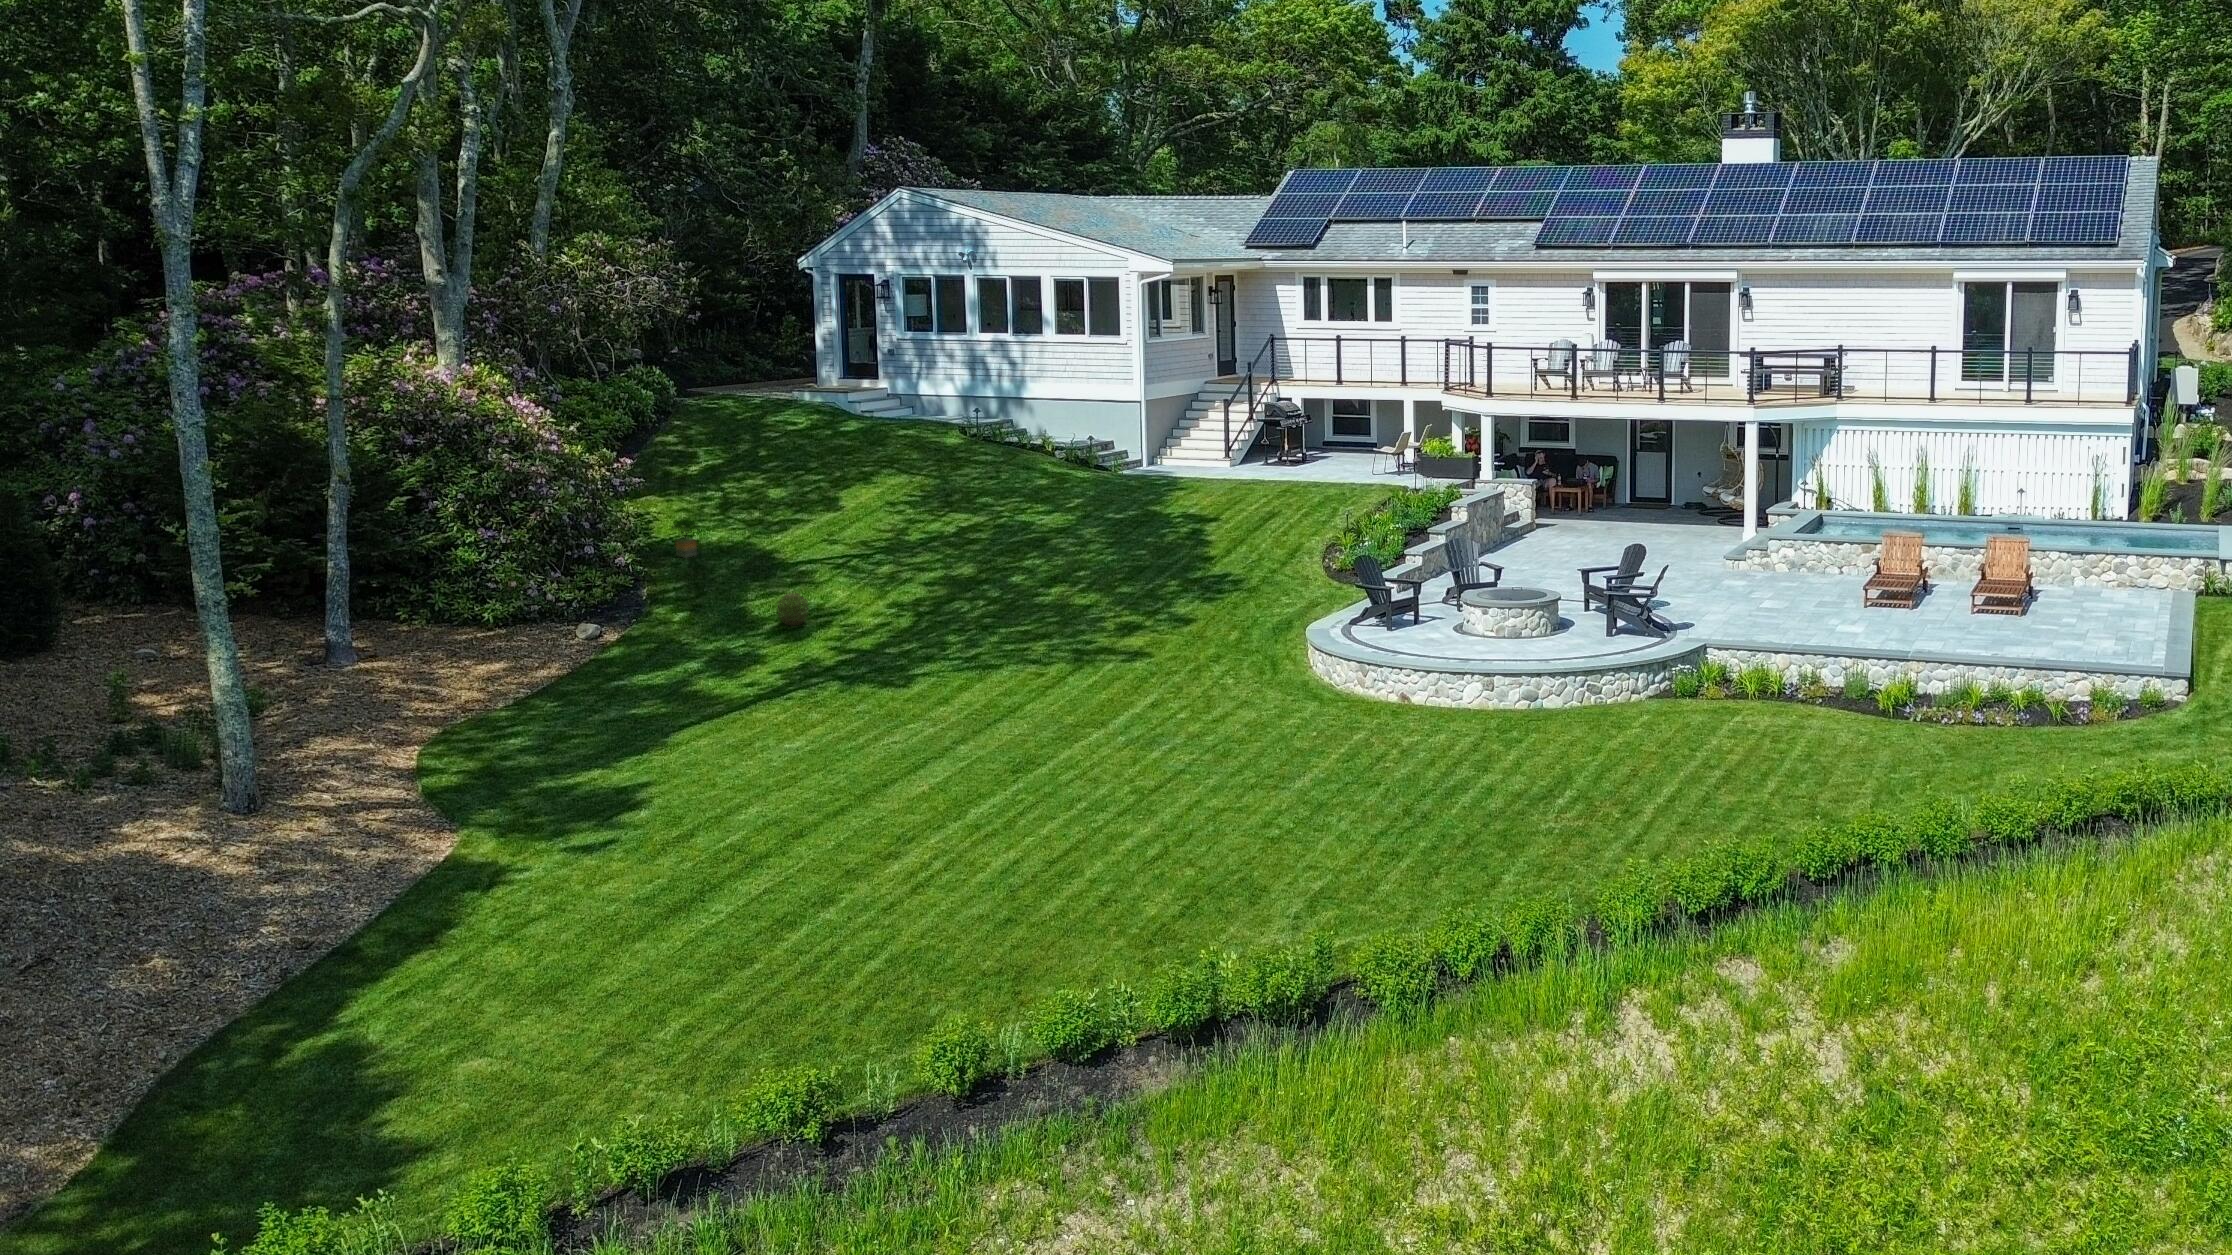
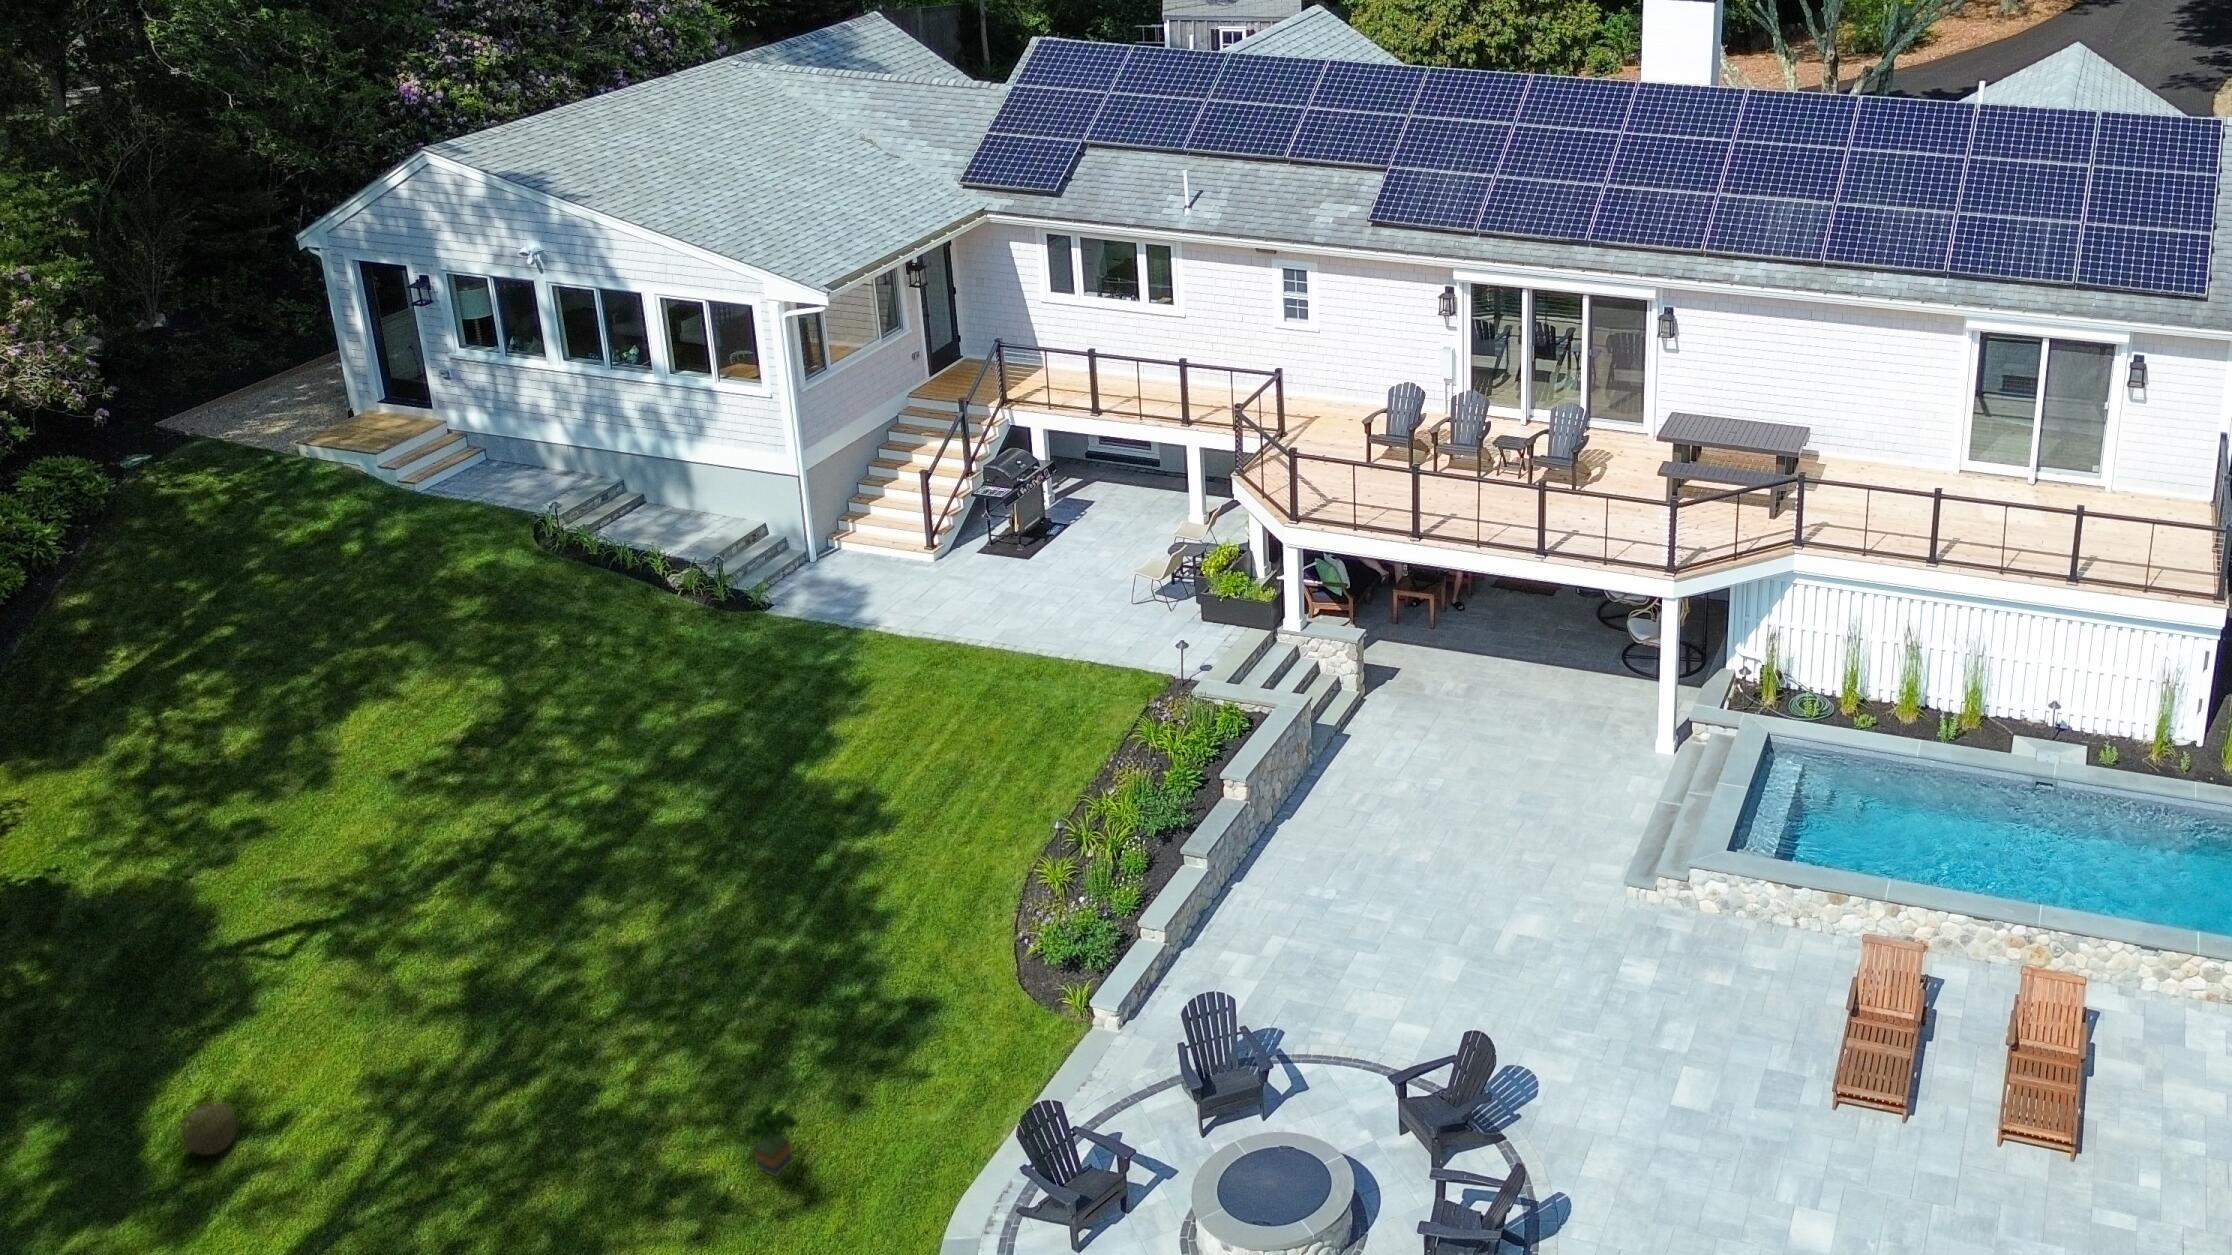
potted tree: present [671,520,700,558] -> present [745,1105,798,1177]

